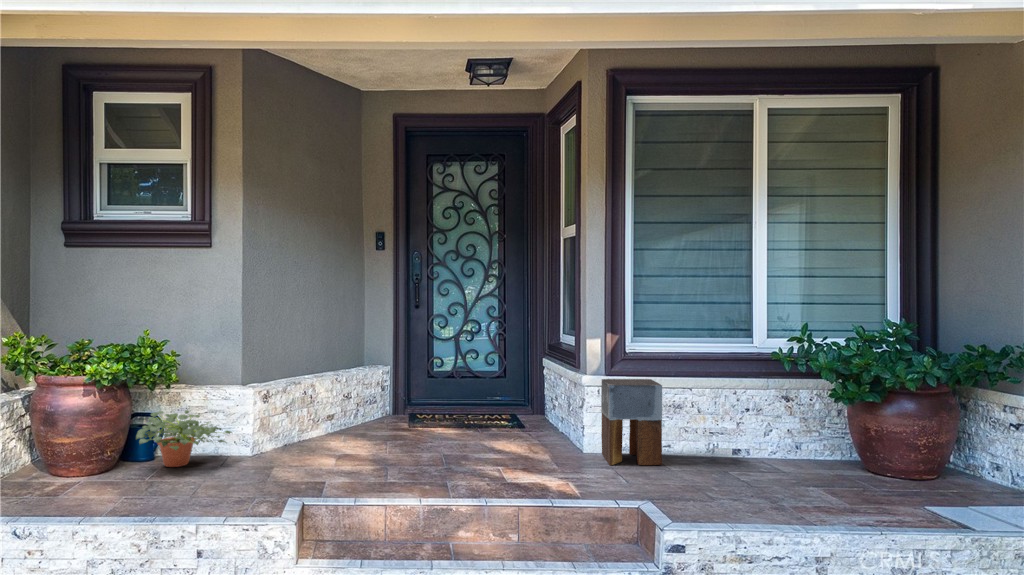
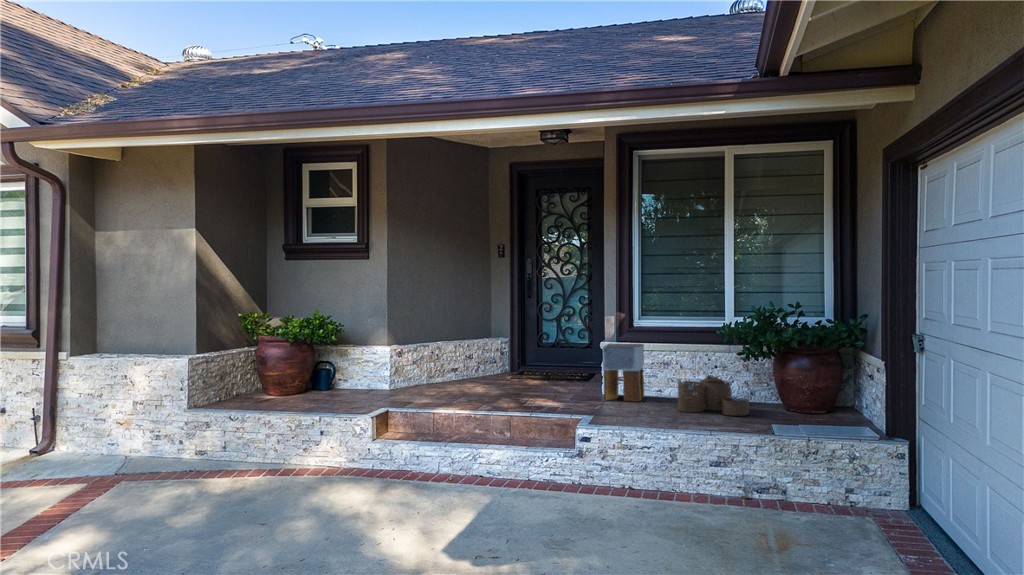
potted plant: present [136,410,232,467] -> none [325,359,379,391]
woven basket: none [732,420,846,486] -> present [678,376,749,416]

